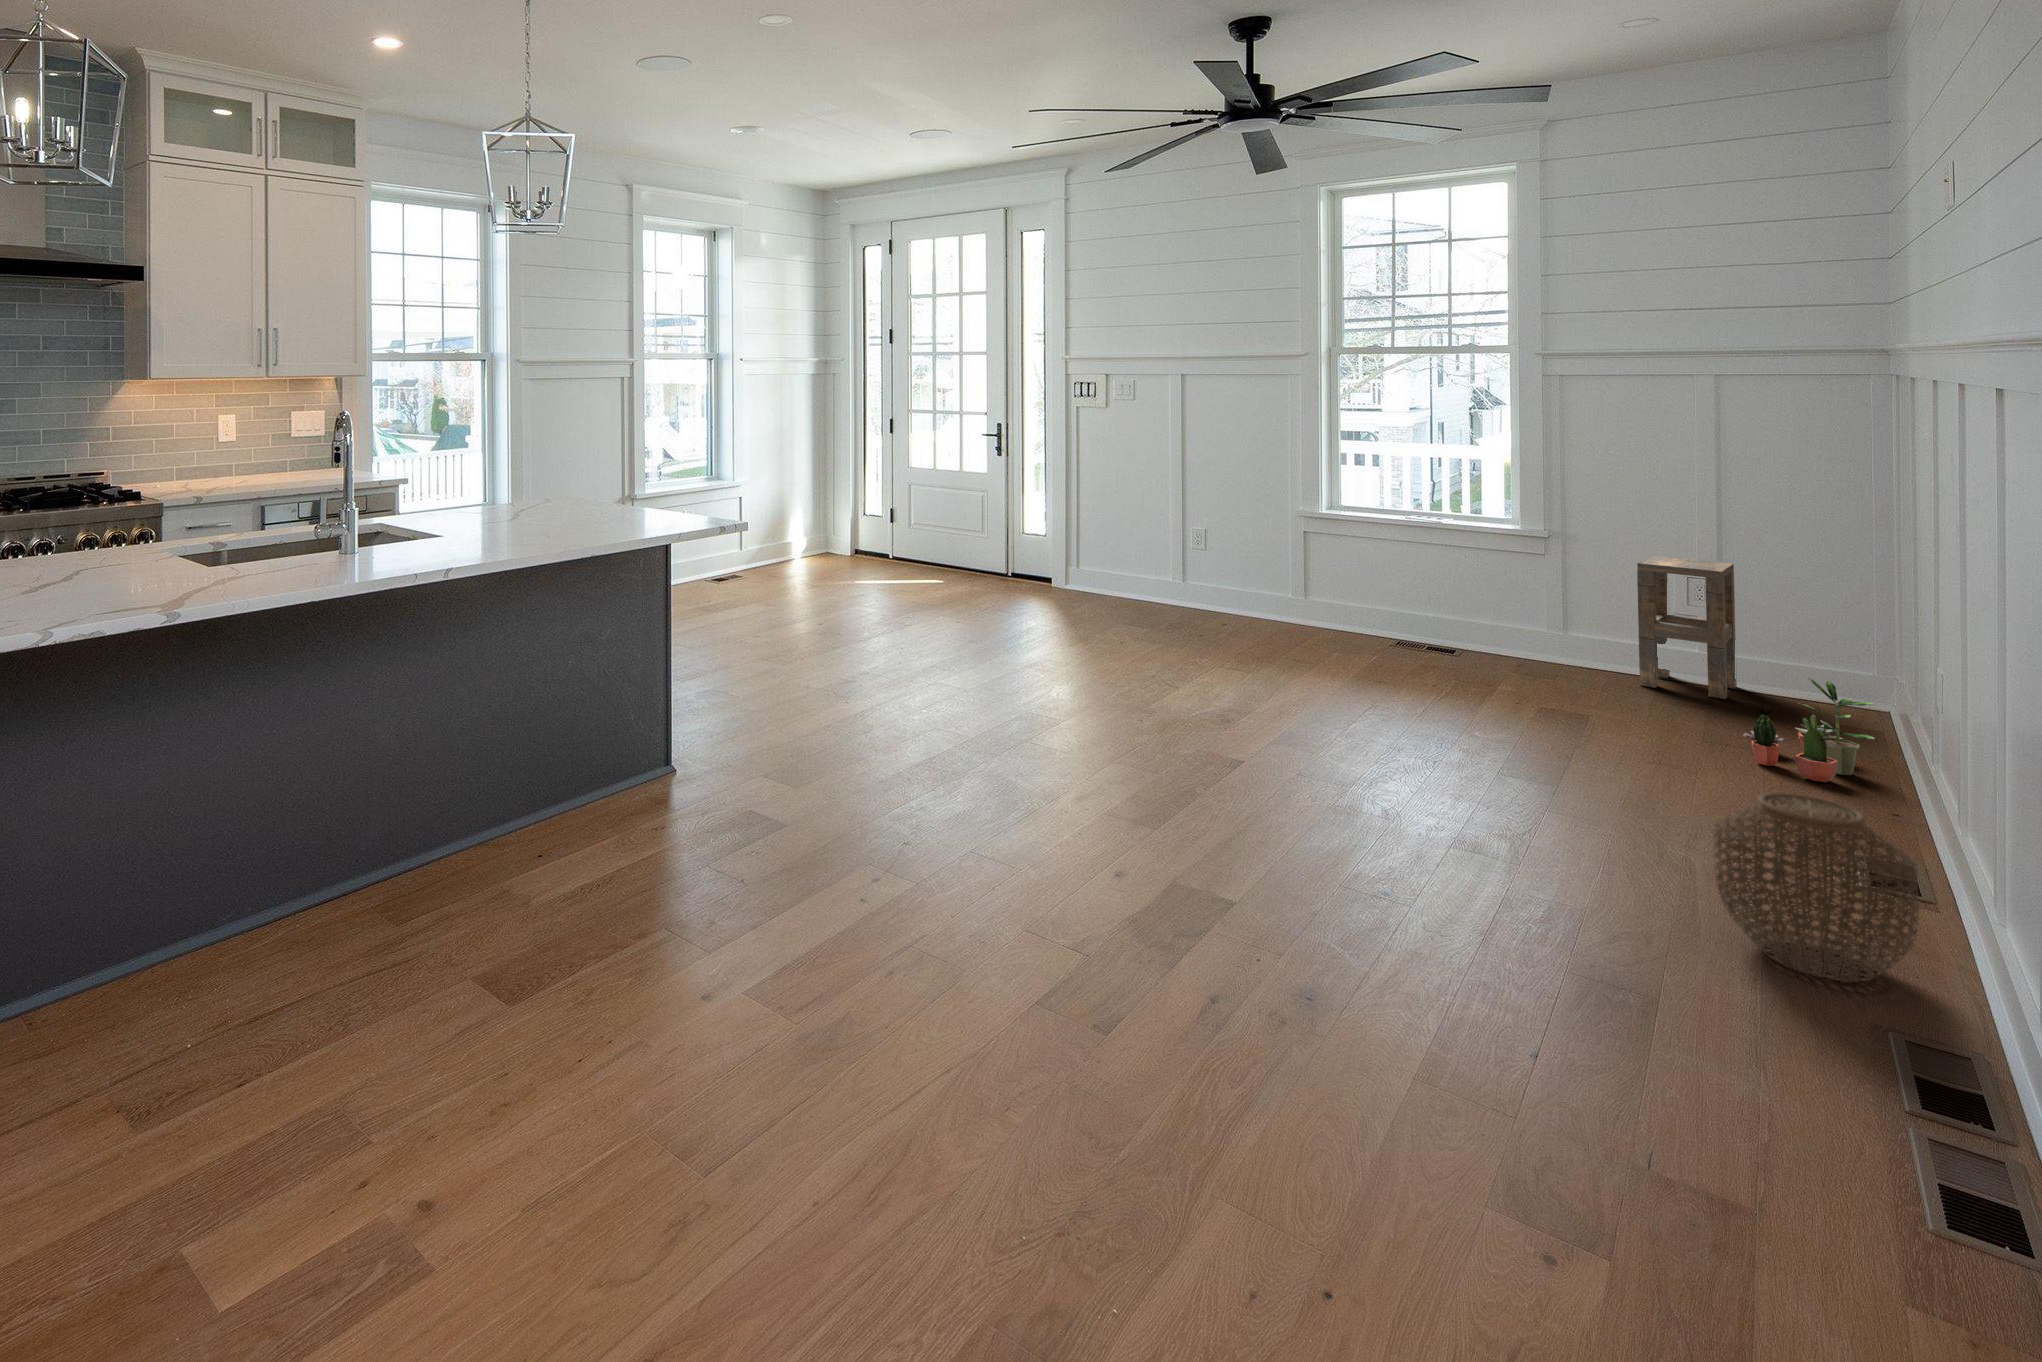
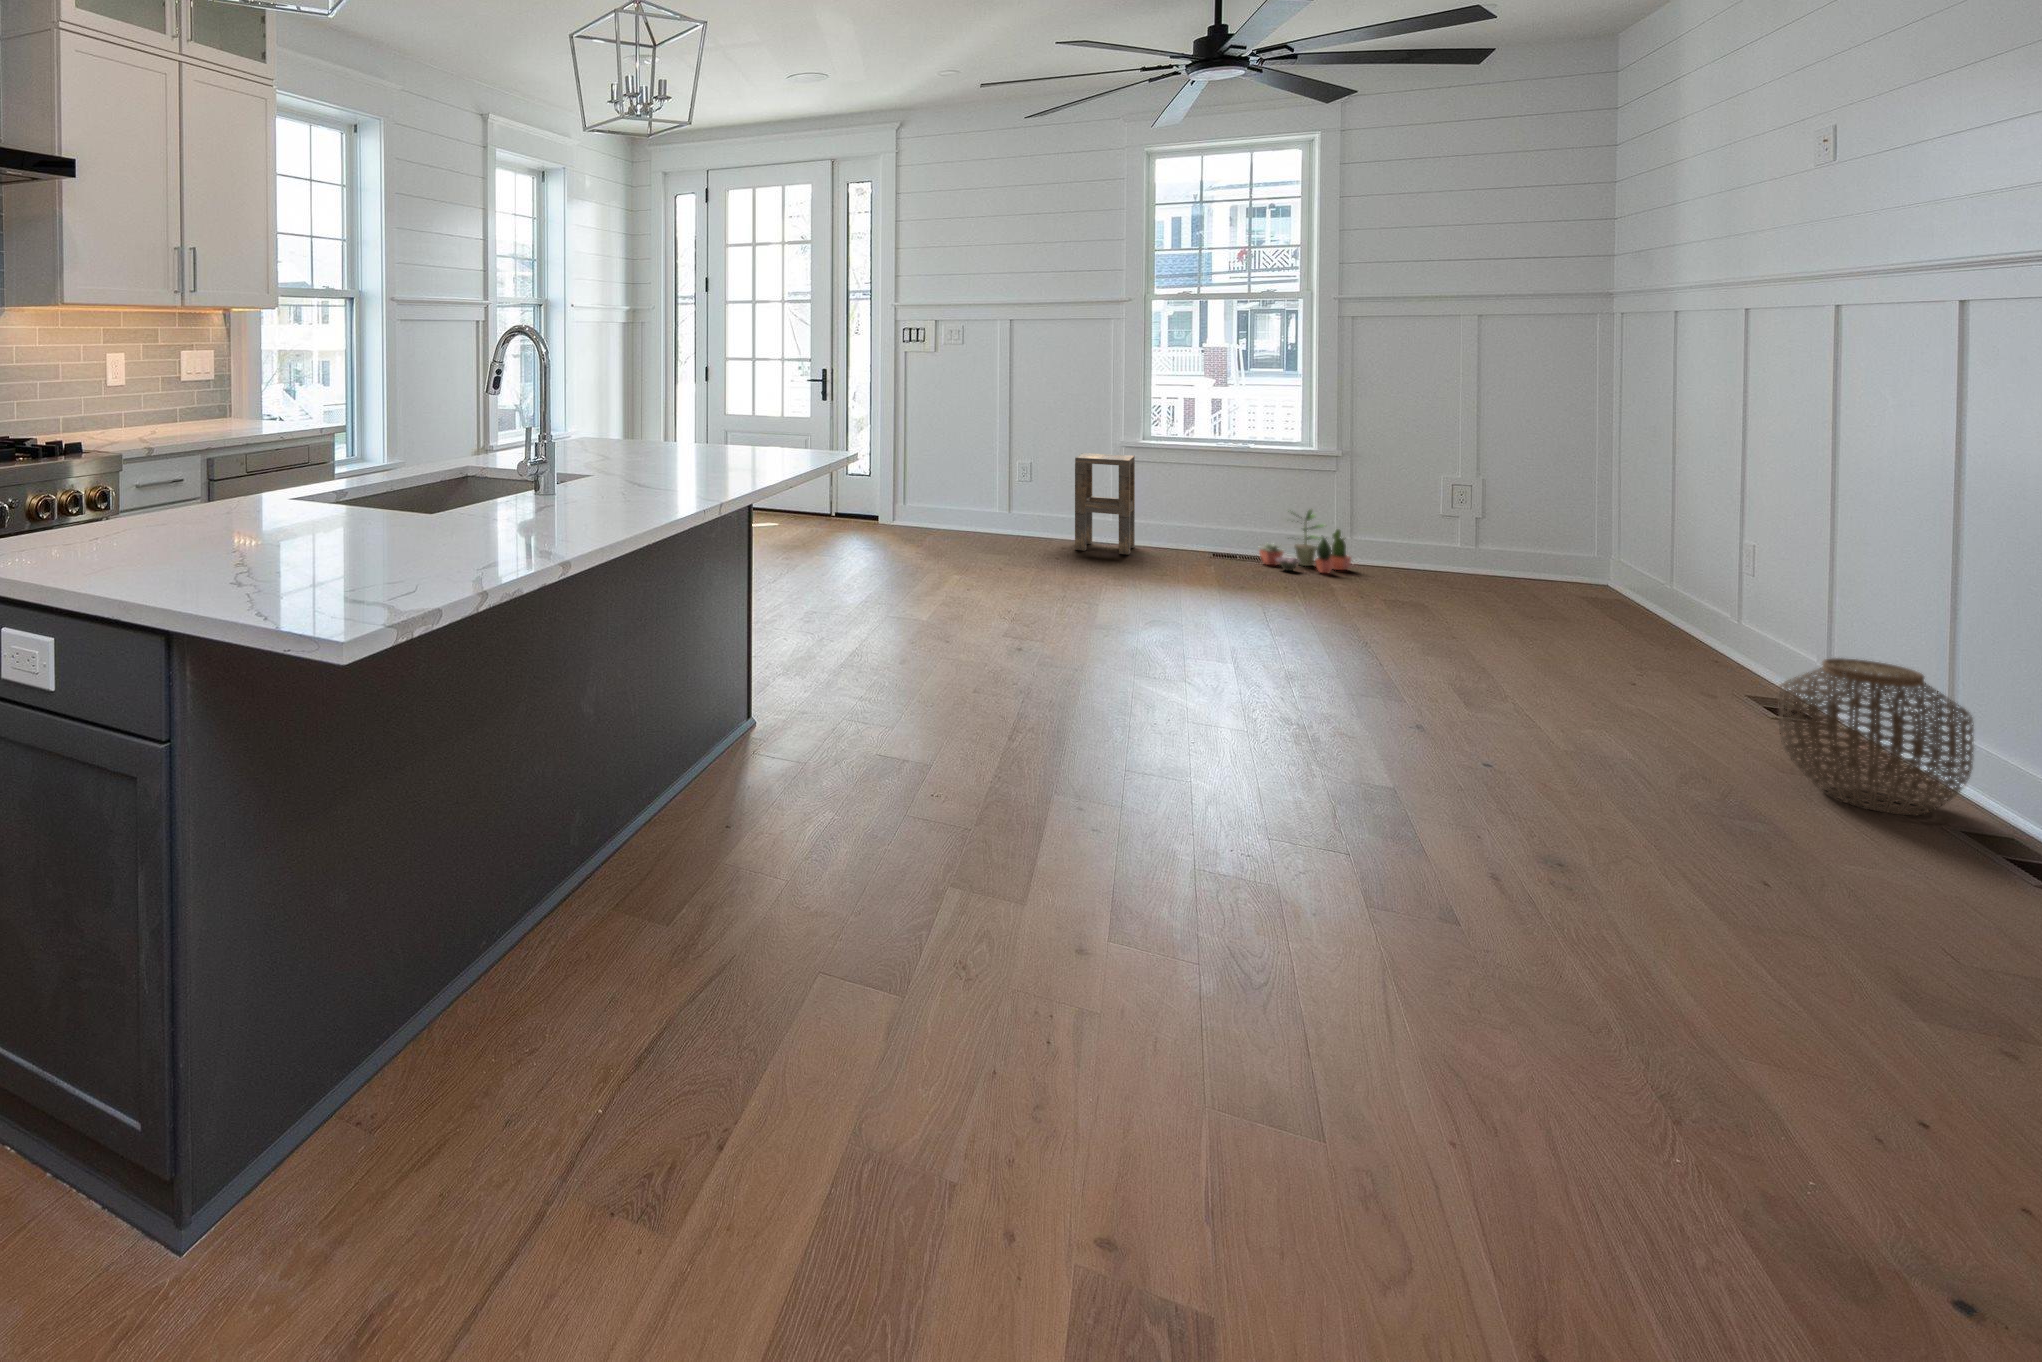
side table: present [1637,556,1737,699] -> present [1075,453,1135,555]
potted plant: present [1743,678,1875,782] -> present [1259,510,1351,573]

